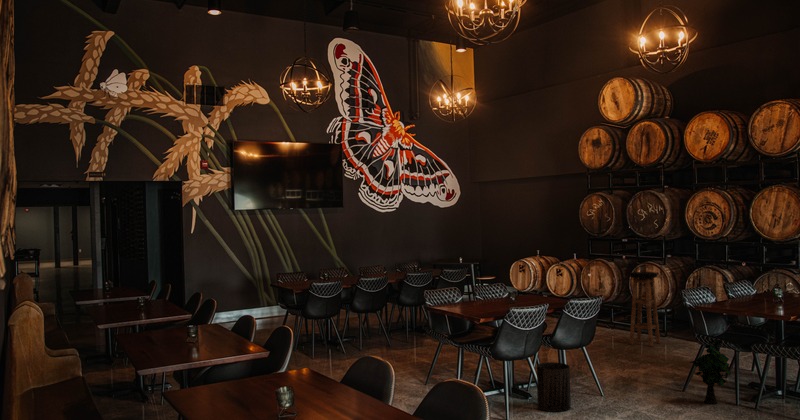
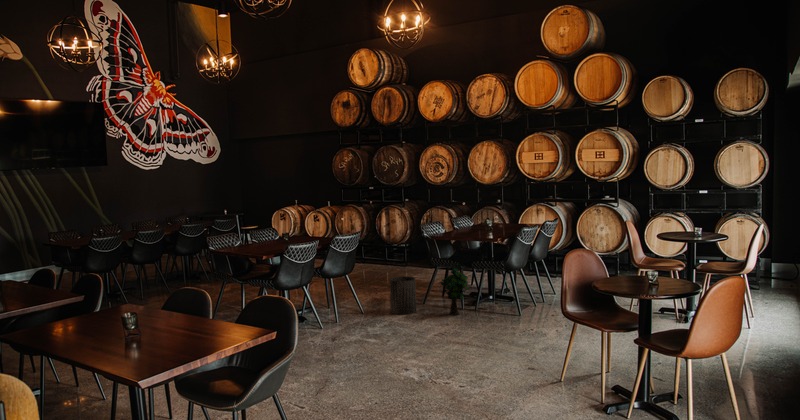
bar stool: present [630,272,660,347] -> none [378,213,402,274]
trash can: present [537,362,570,412] -> present [390,276,416,314]

